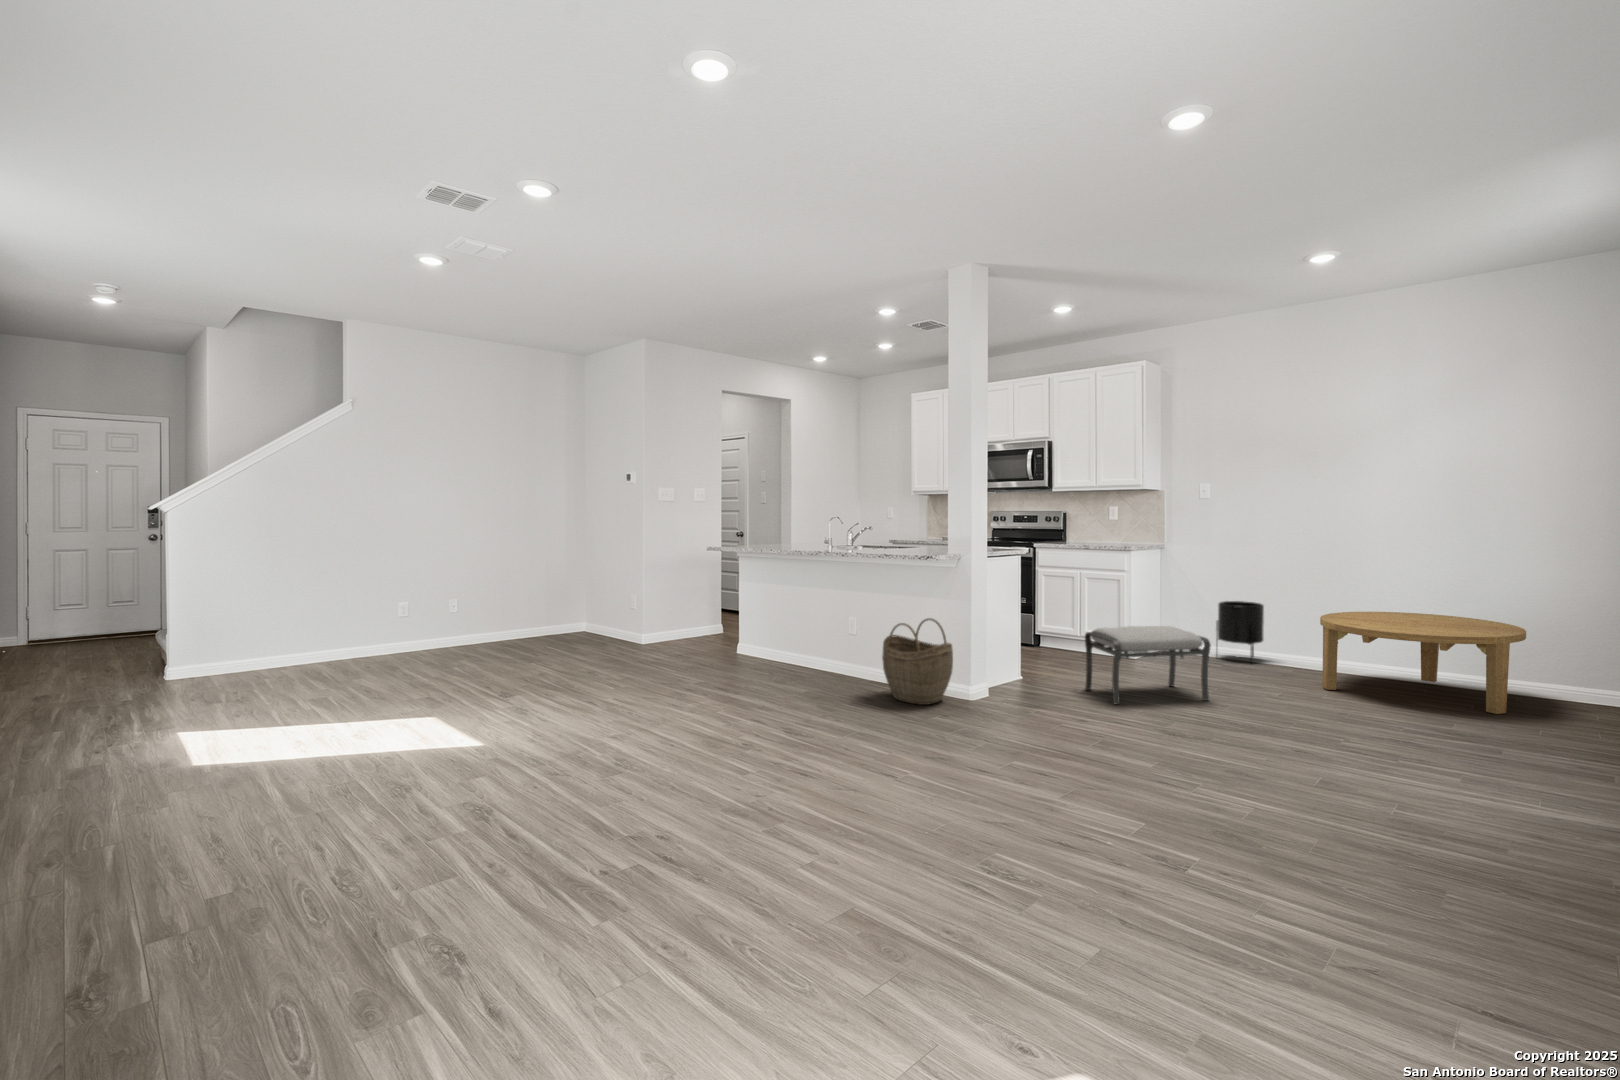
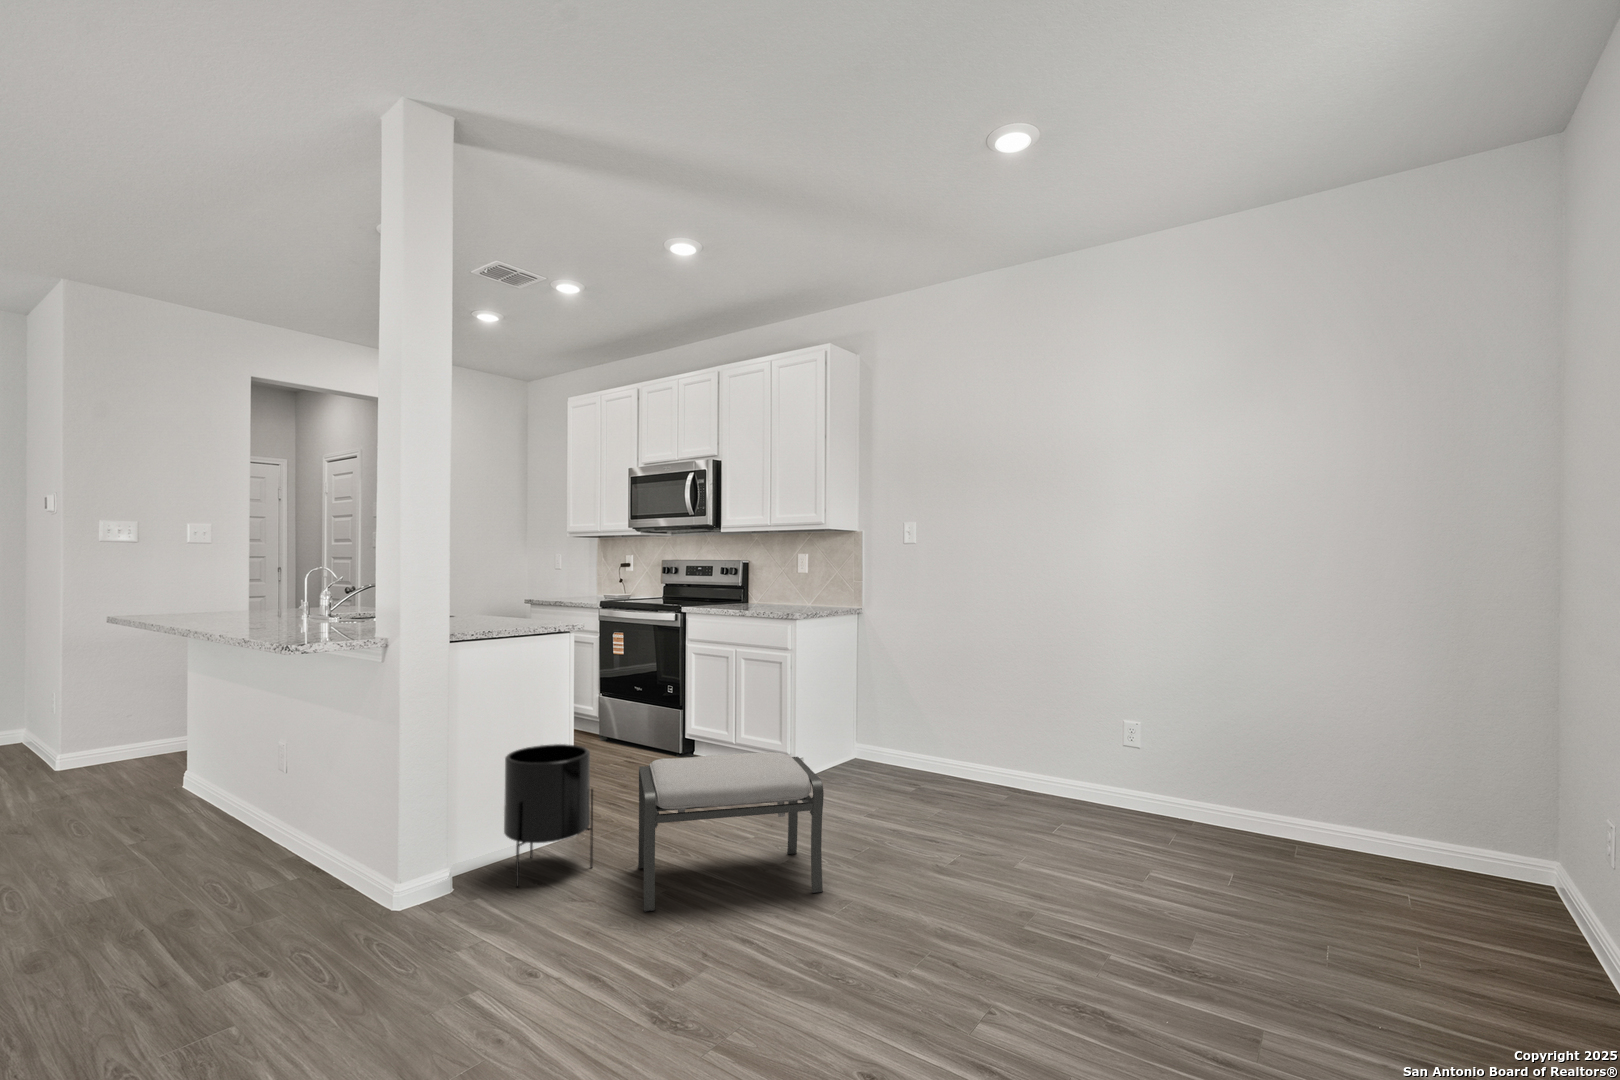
planter: present [1217,601,1264,663] -> present [504,744,593,887]
coffee table: present [1320,612,1526,714] -> none [1025,718,1312,914]
woven basket: present [882,618,953,705] -> none [221,749,359,928]

